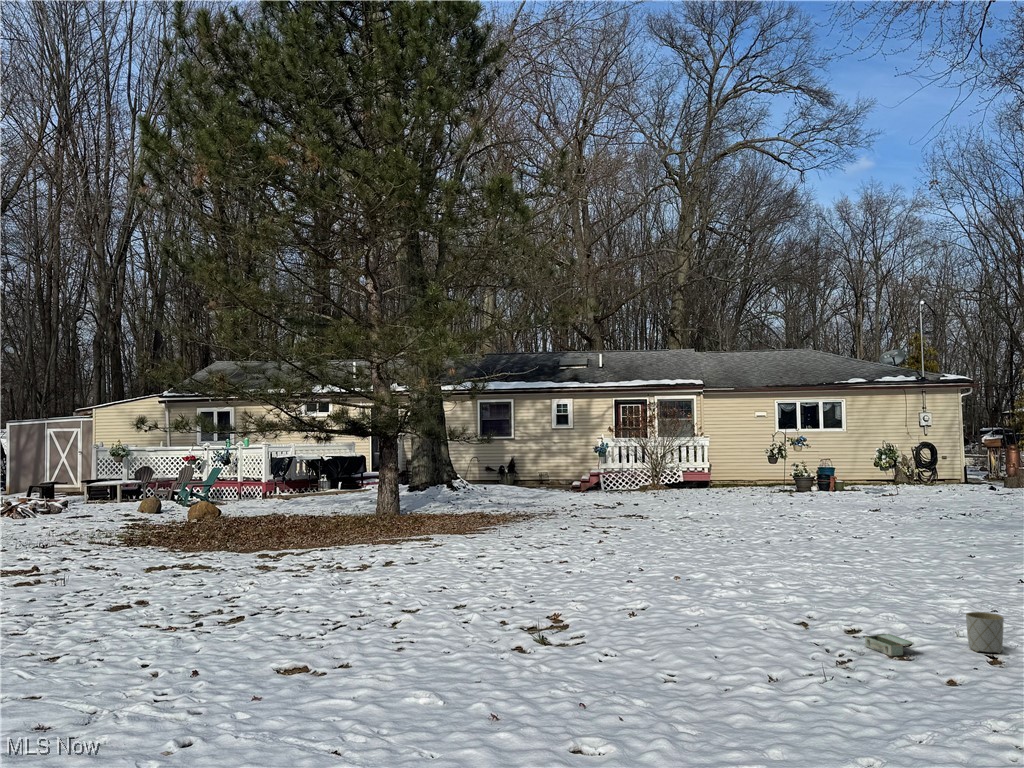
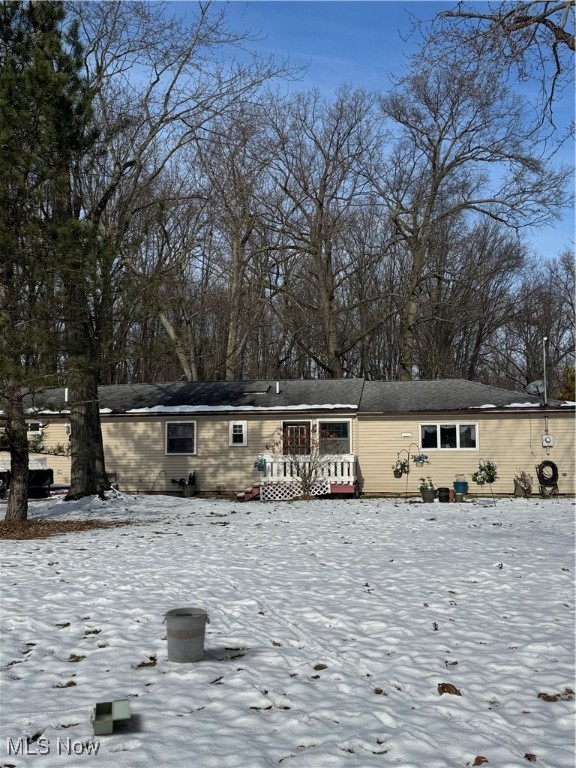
bucket: none [828,571,874,616] -> present [162,608,210,663]
planter: present [966,612,1004,653] -> none [207,675,248,734]

